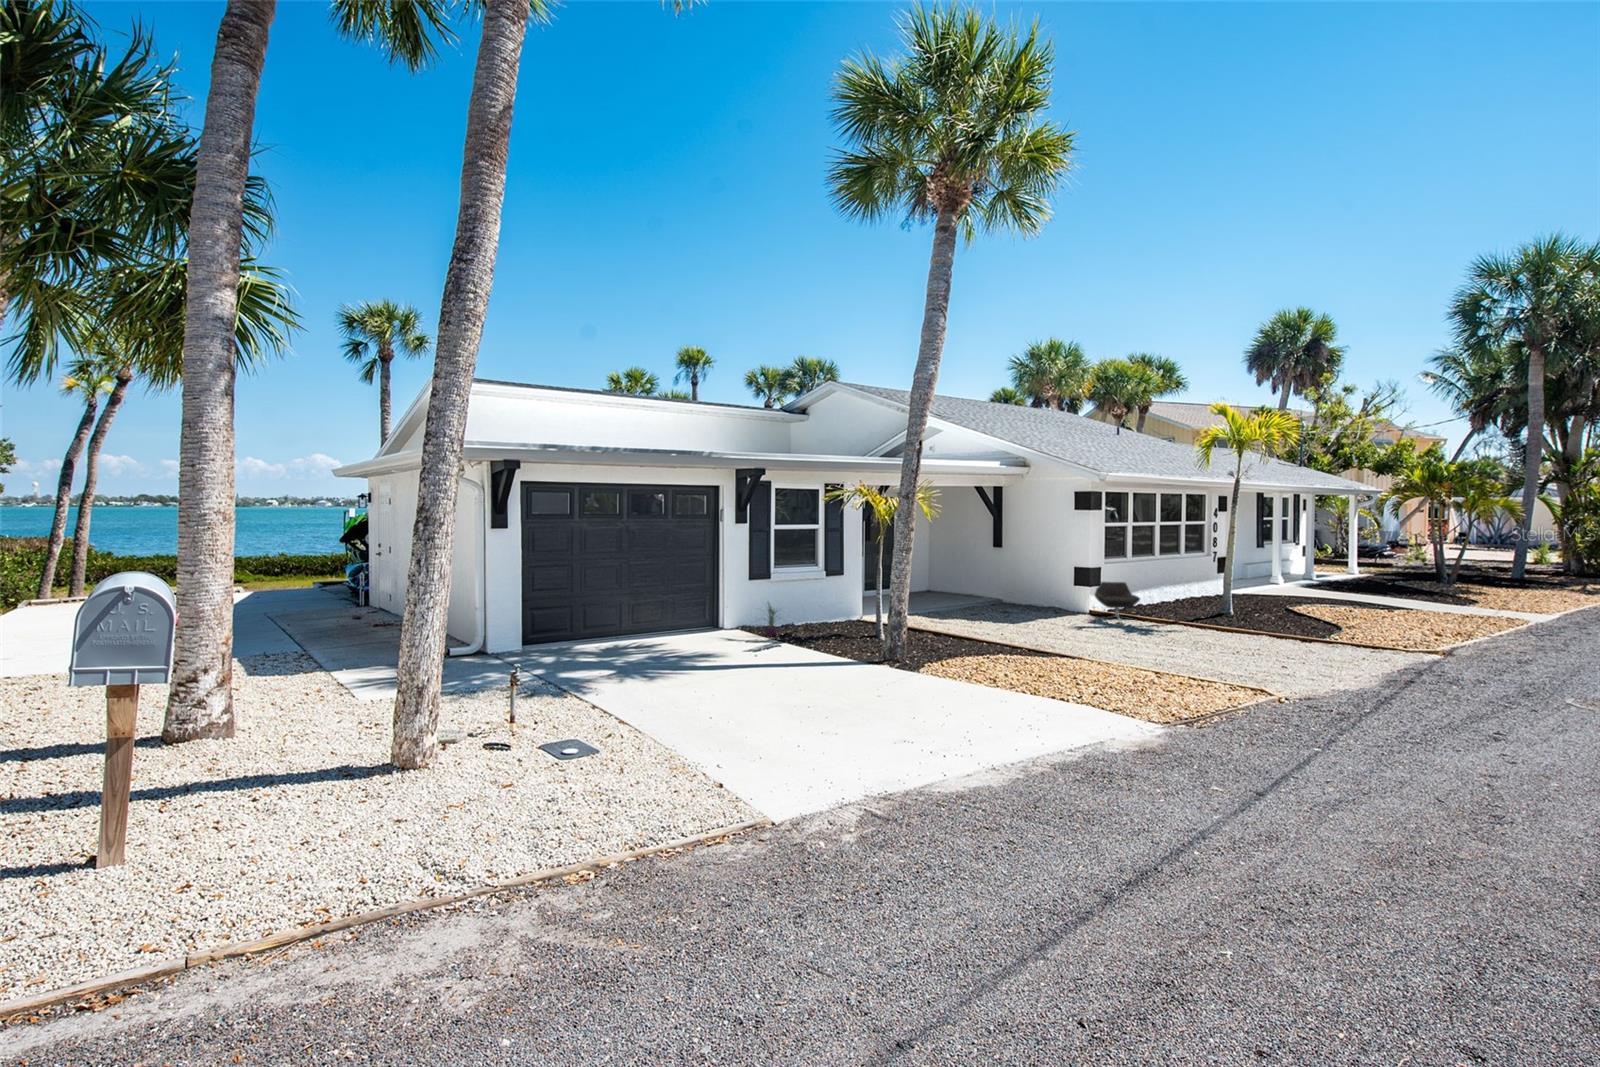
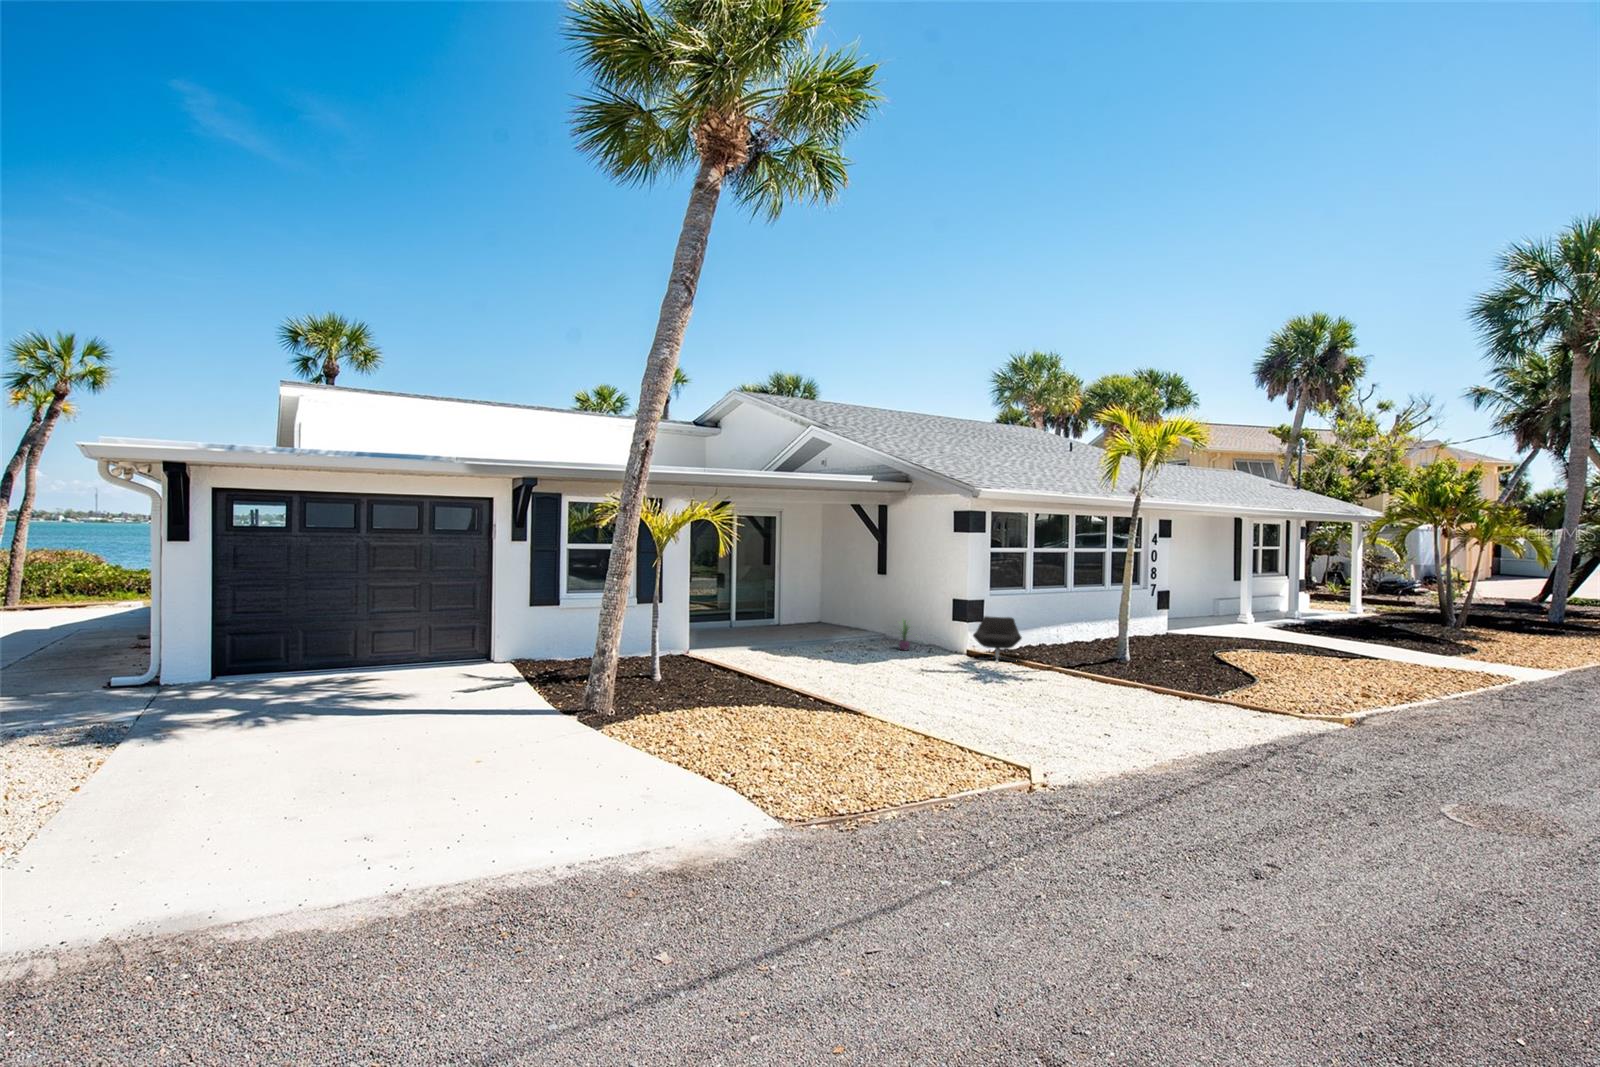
decorative plant: present [759,603,778,636] -> present [899,619,910,650]

